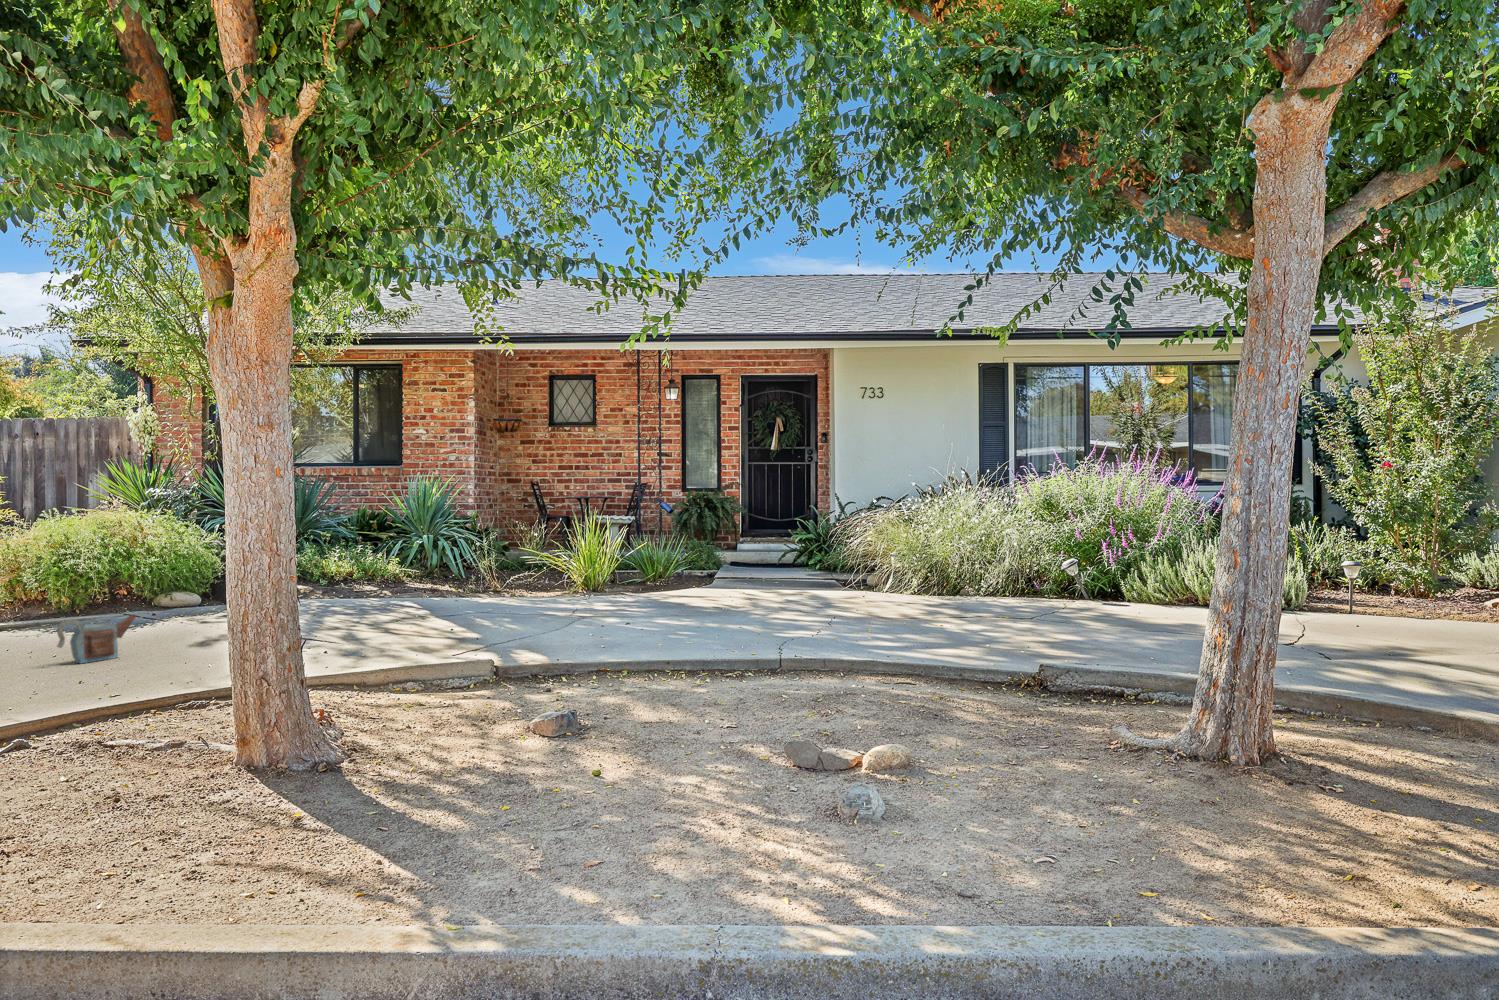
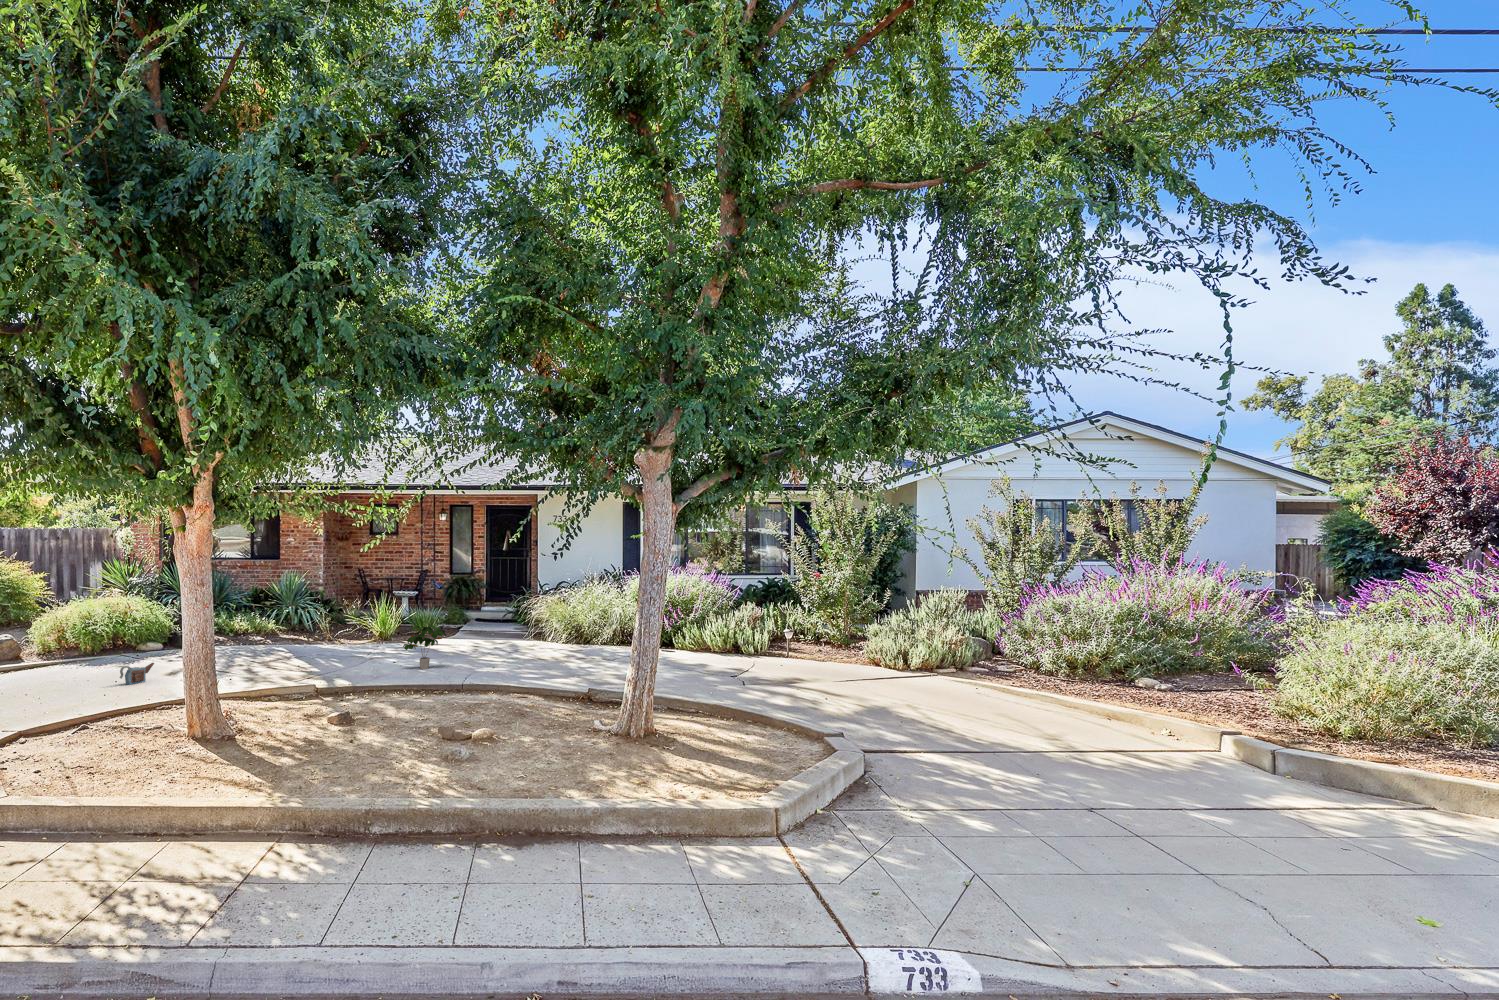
potted plant: none [669,532,766,637] -> present [403,625,446,669]

